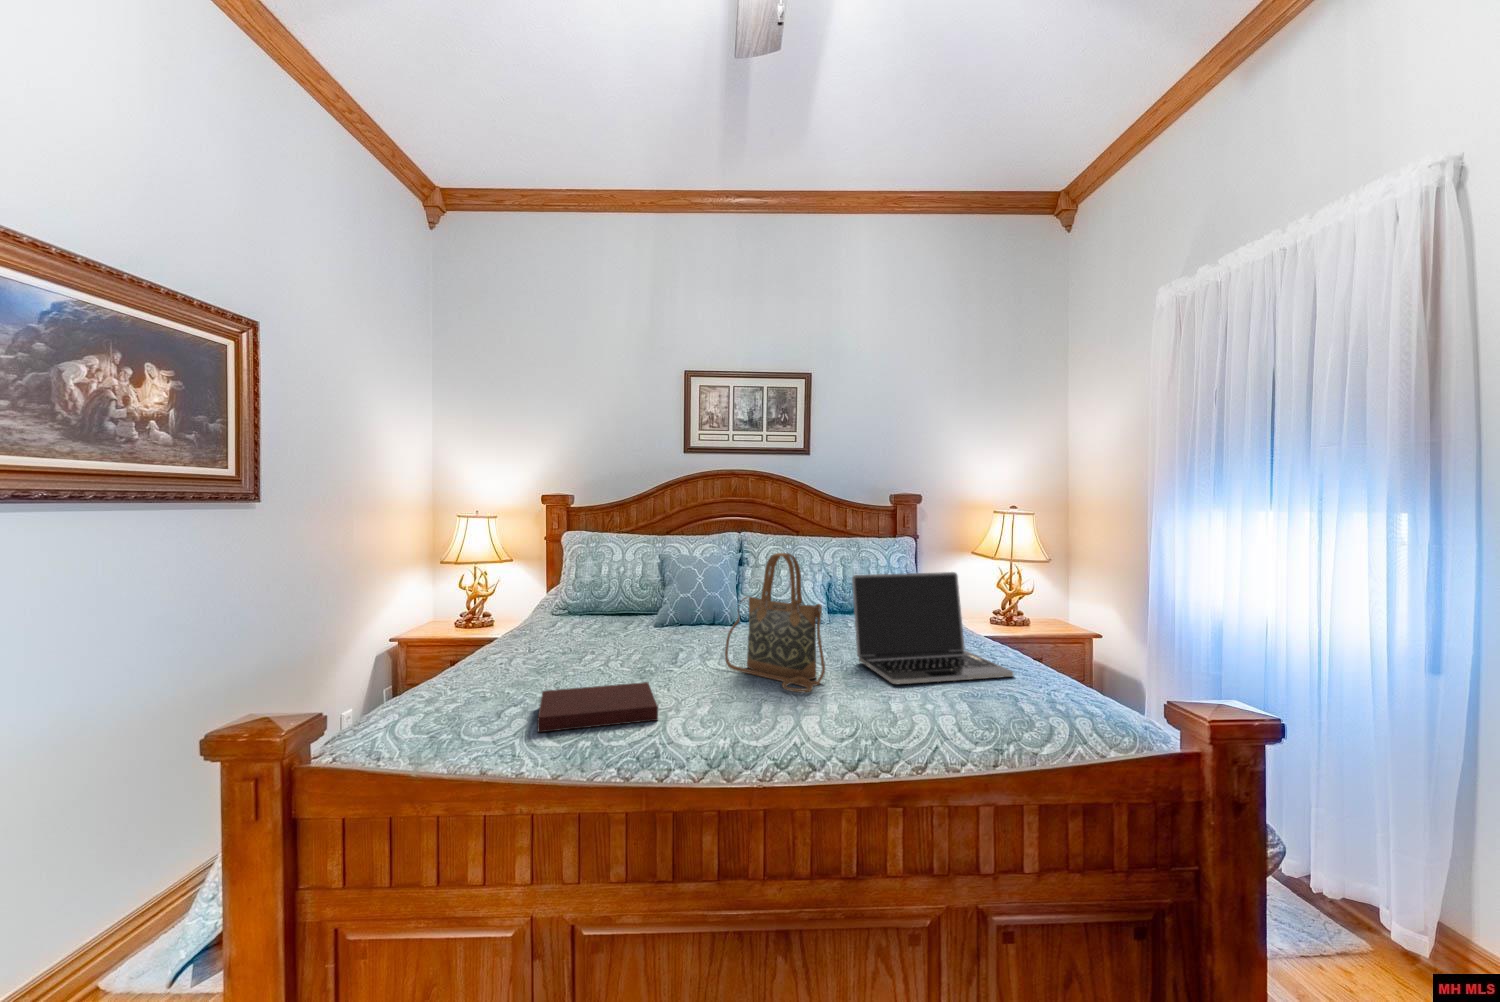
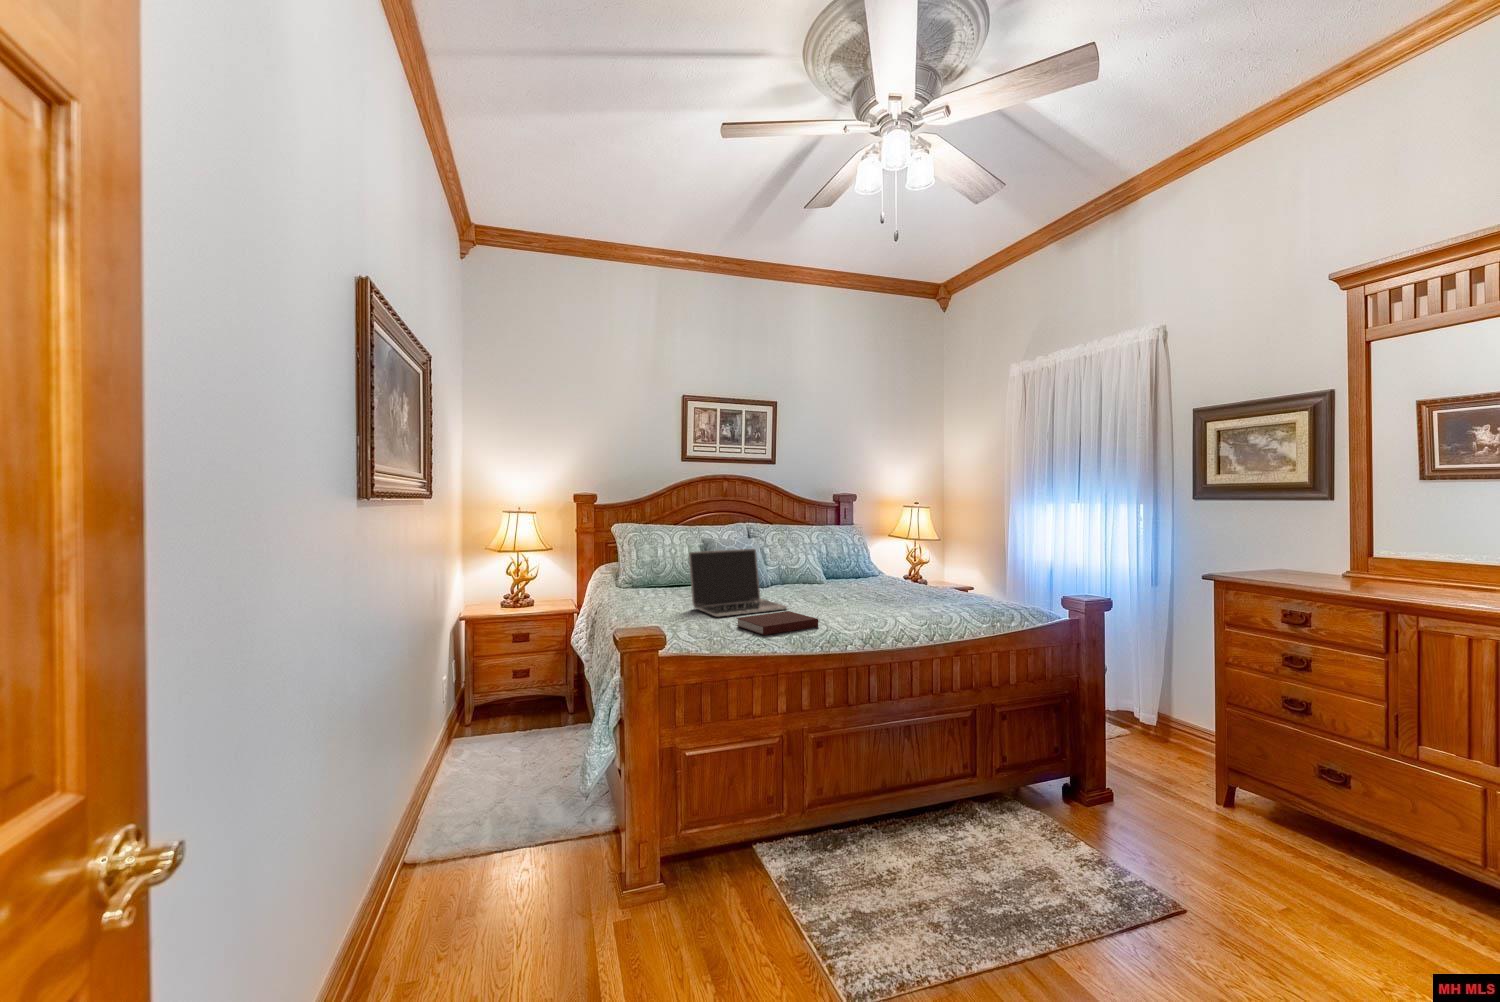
handbag: present [725,553,825,693] -> none [805,532,878,612]
laptop: present [852,572,1013,684] -> present [689,549,787,617]

